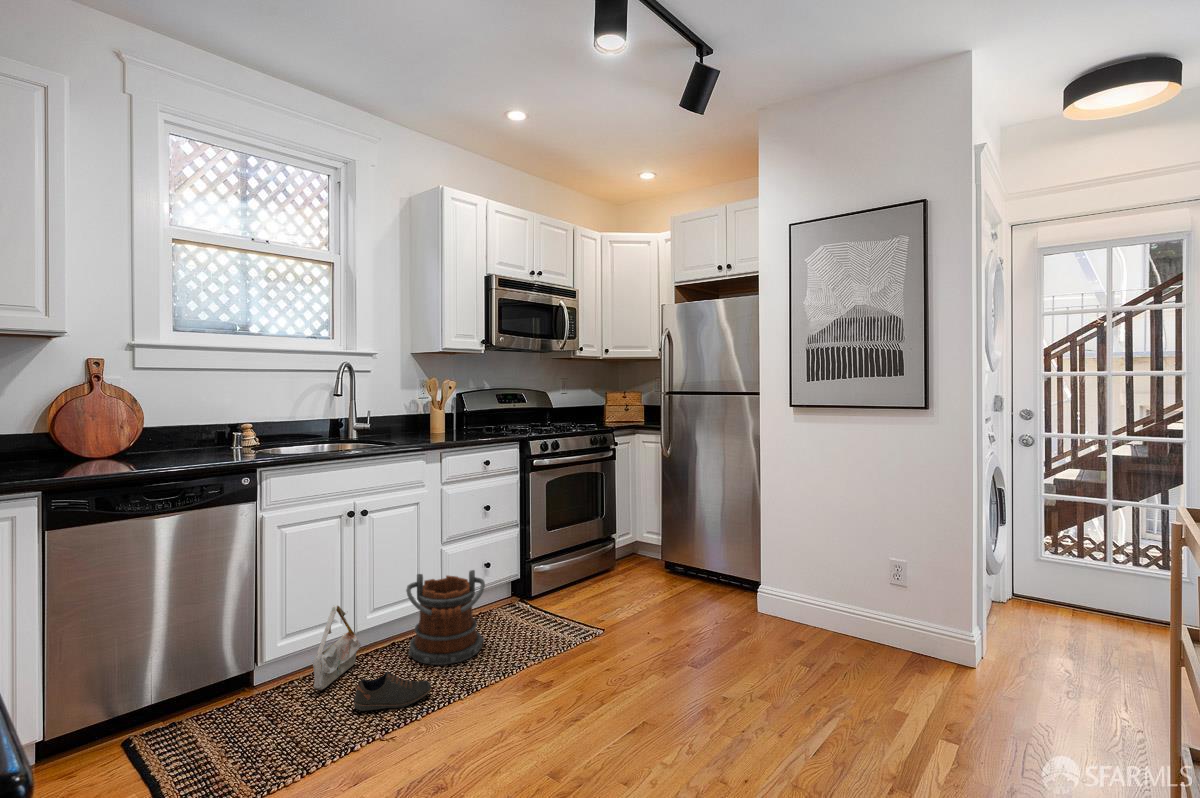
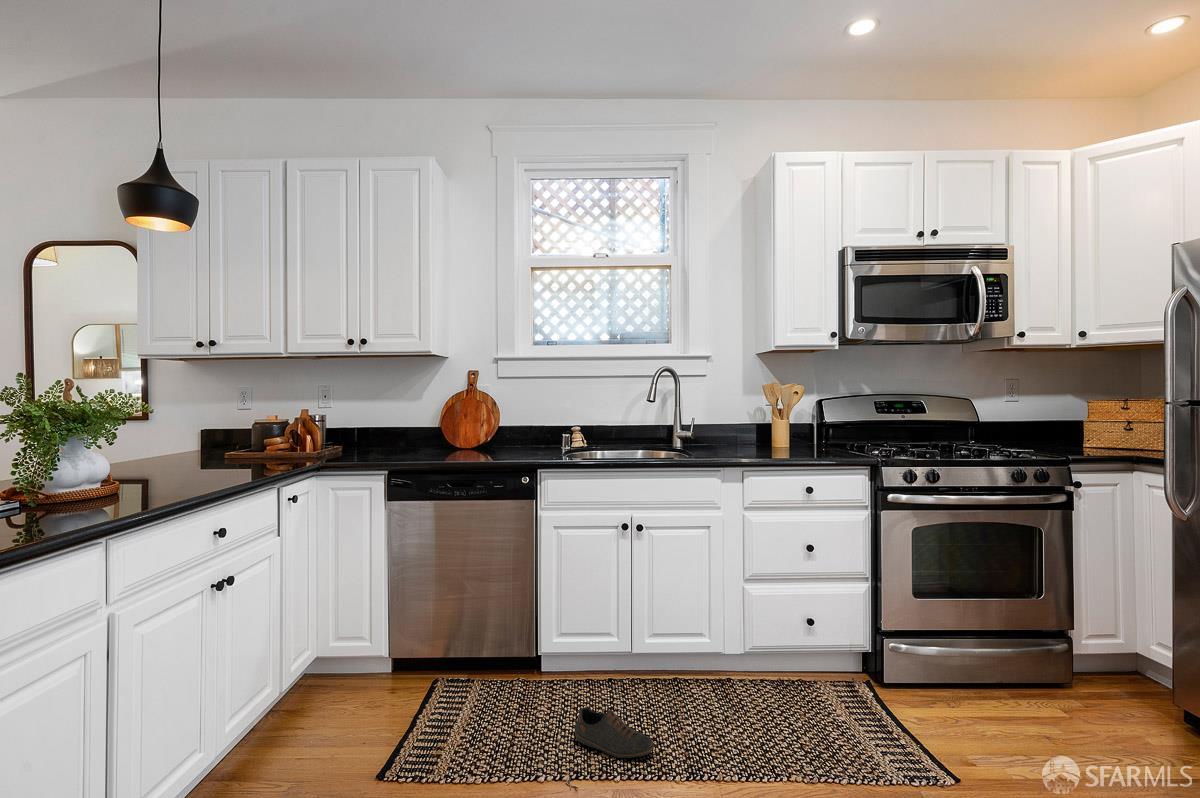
bucket: present [406,570,485,665] -> none [672,609,764,733]
bag: present [313,605,361,690] -> none [564,619,628,703]

